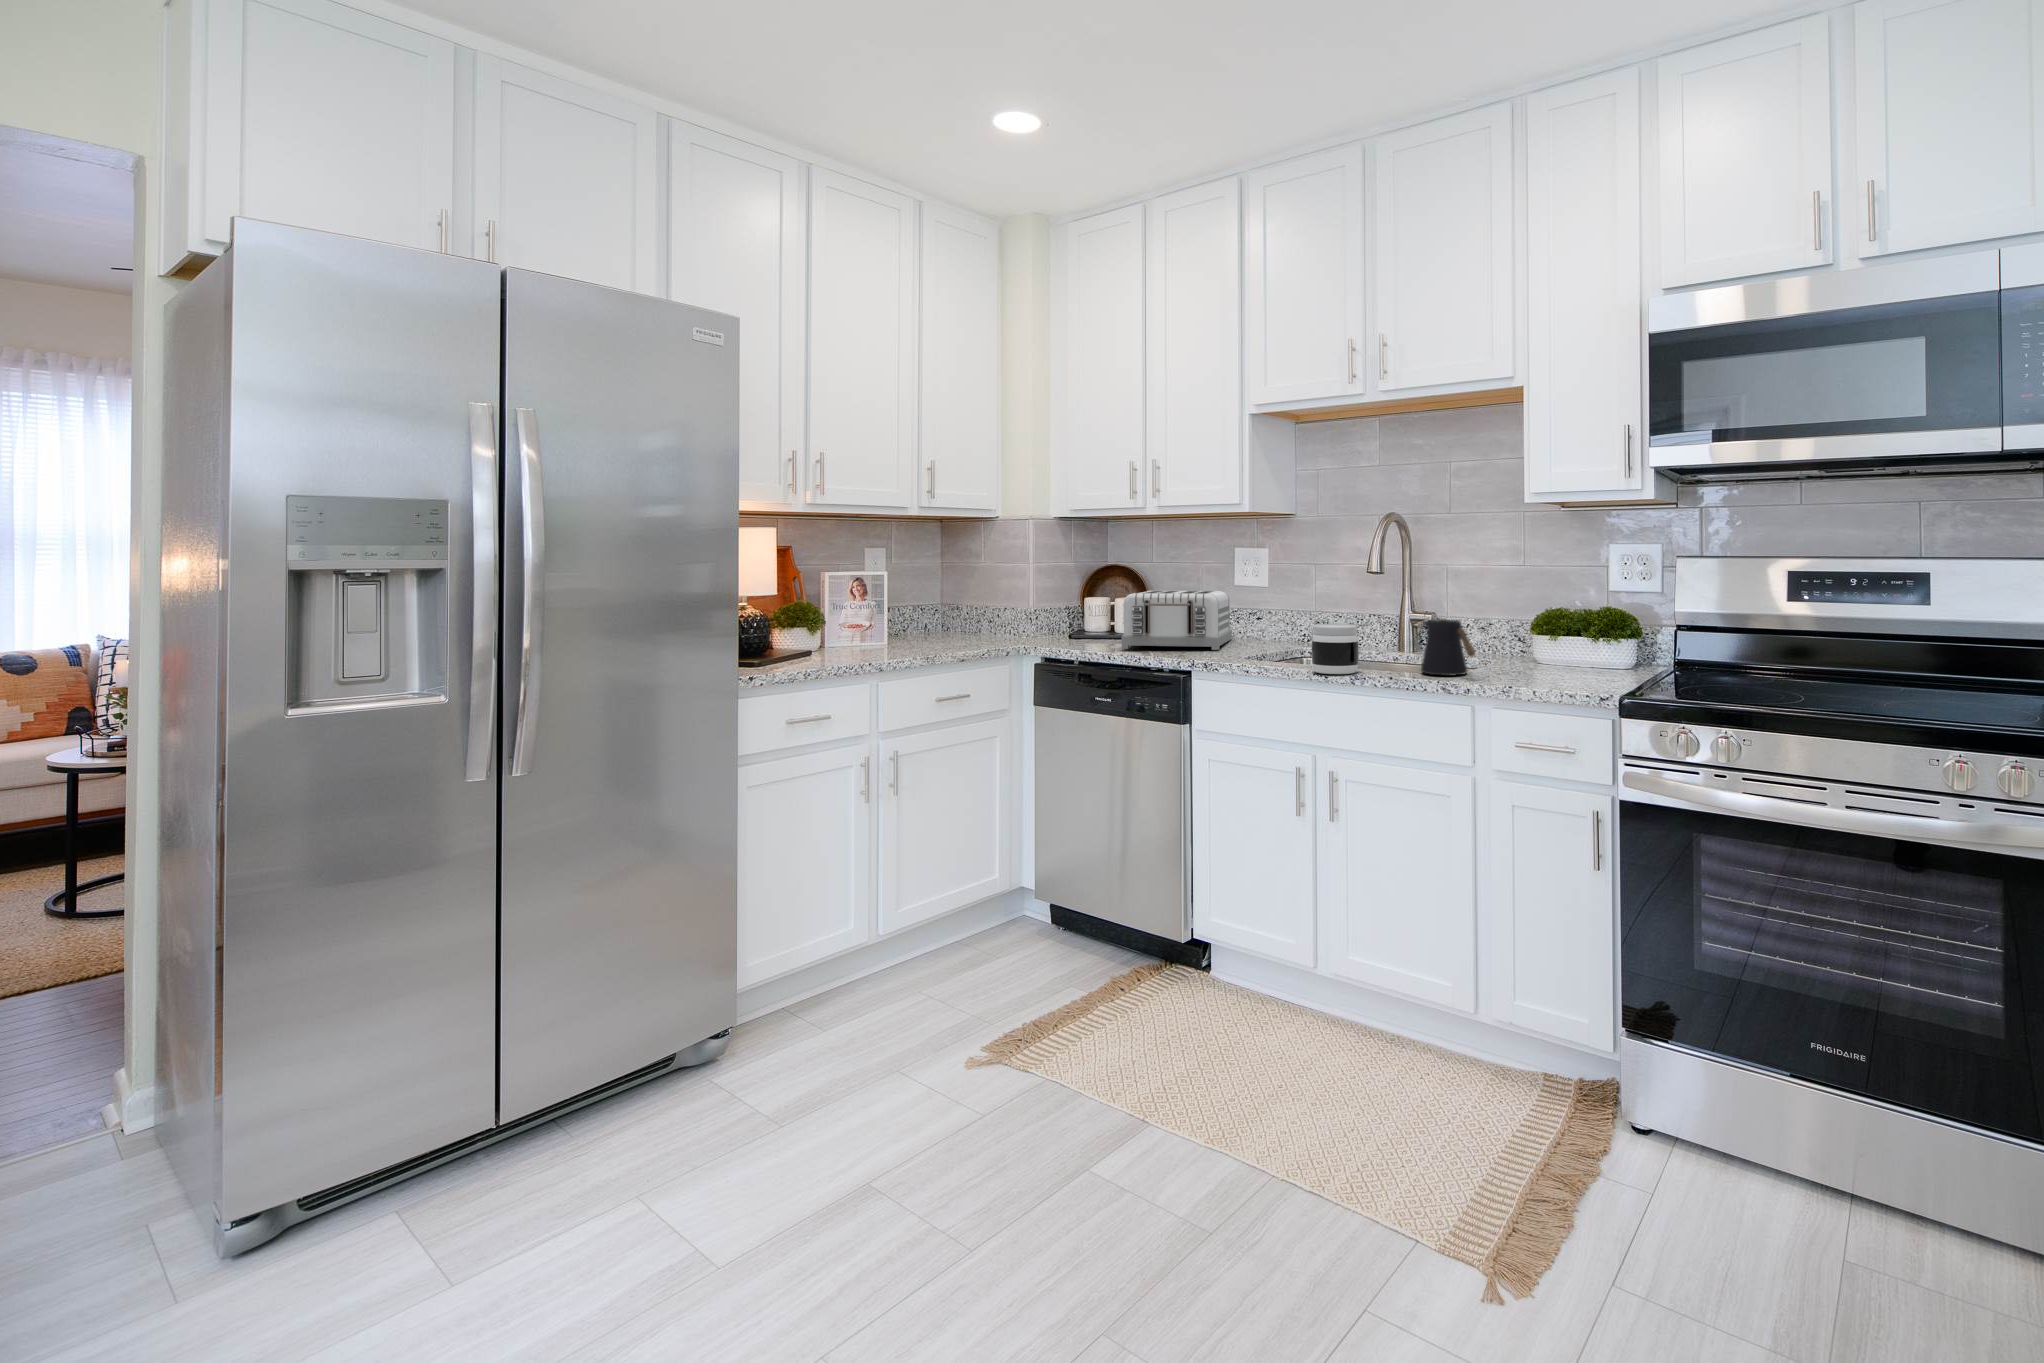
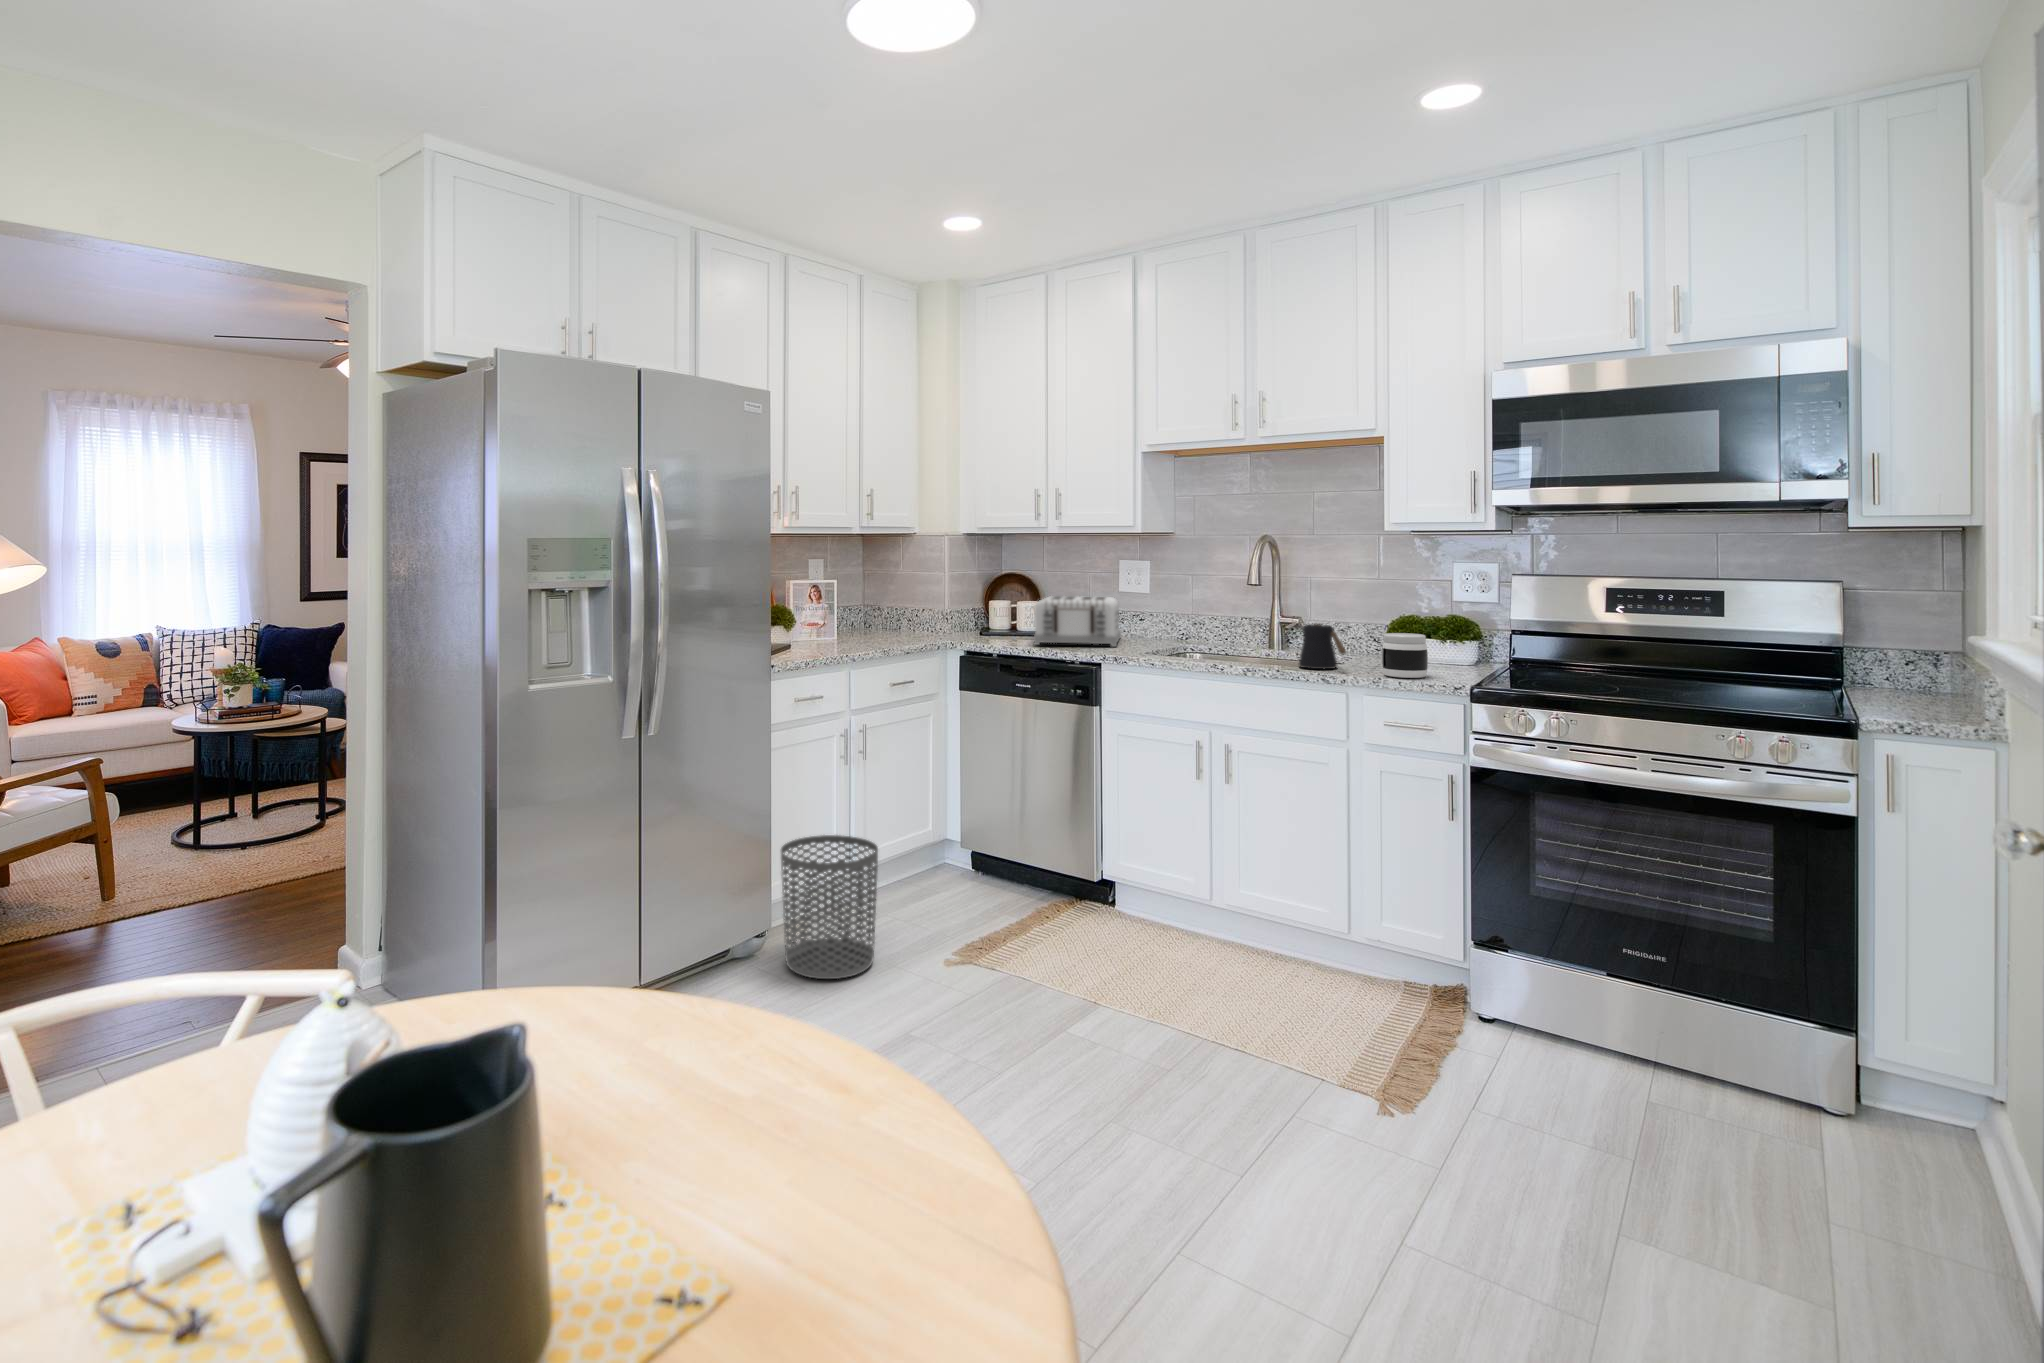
jar: present [1312,624,1359,674] -> present [1382,633,1428,678]
waste bin: none [747,897,882,1096] -> present [781,835,878,979]

